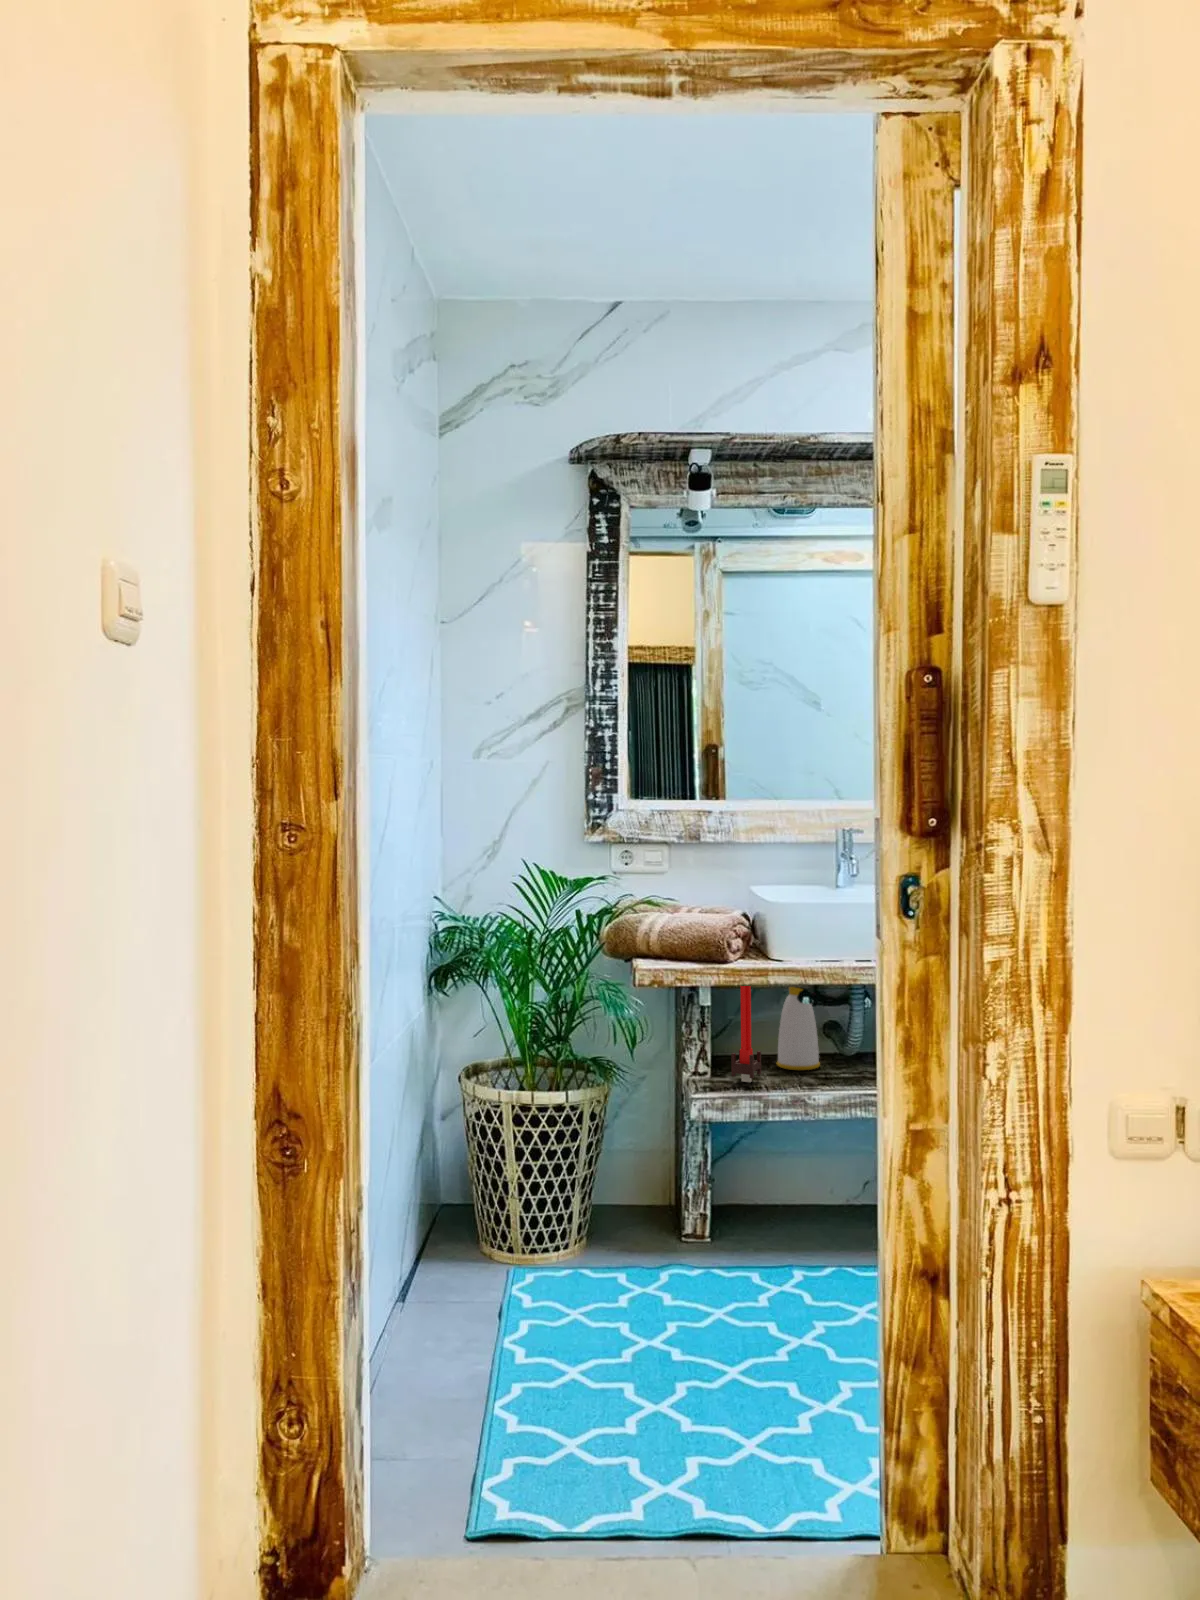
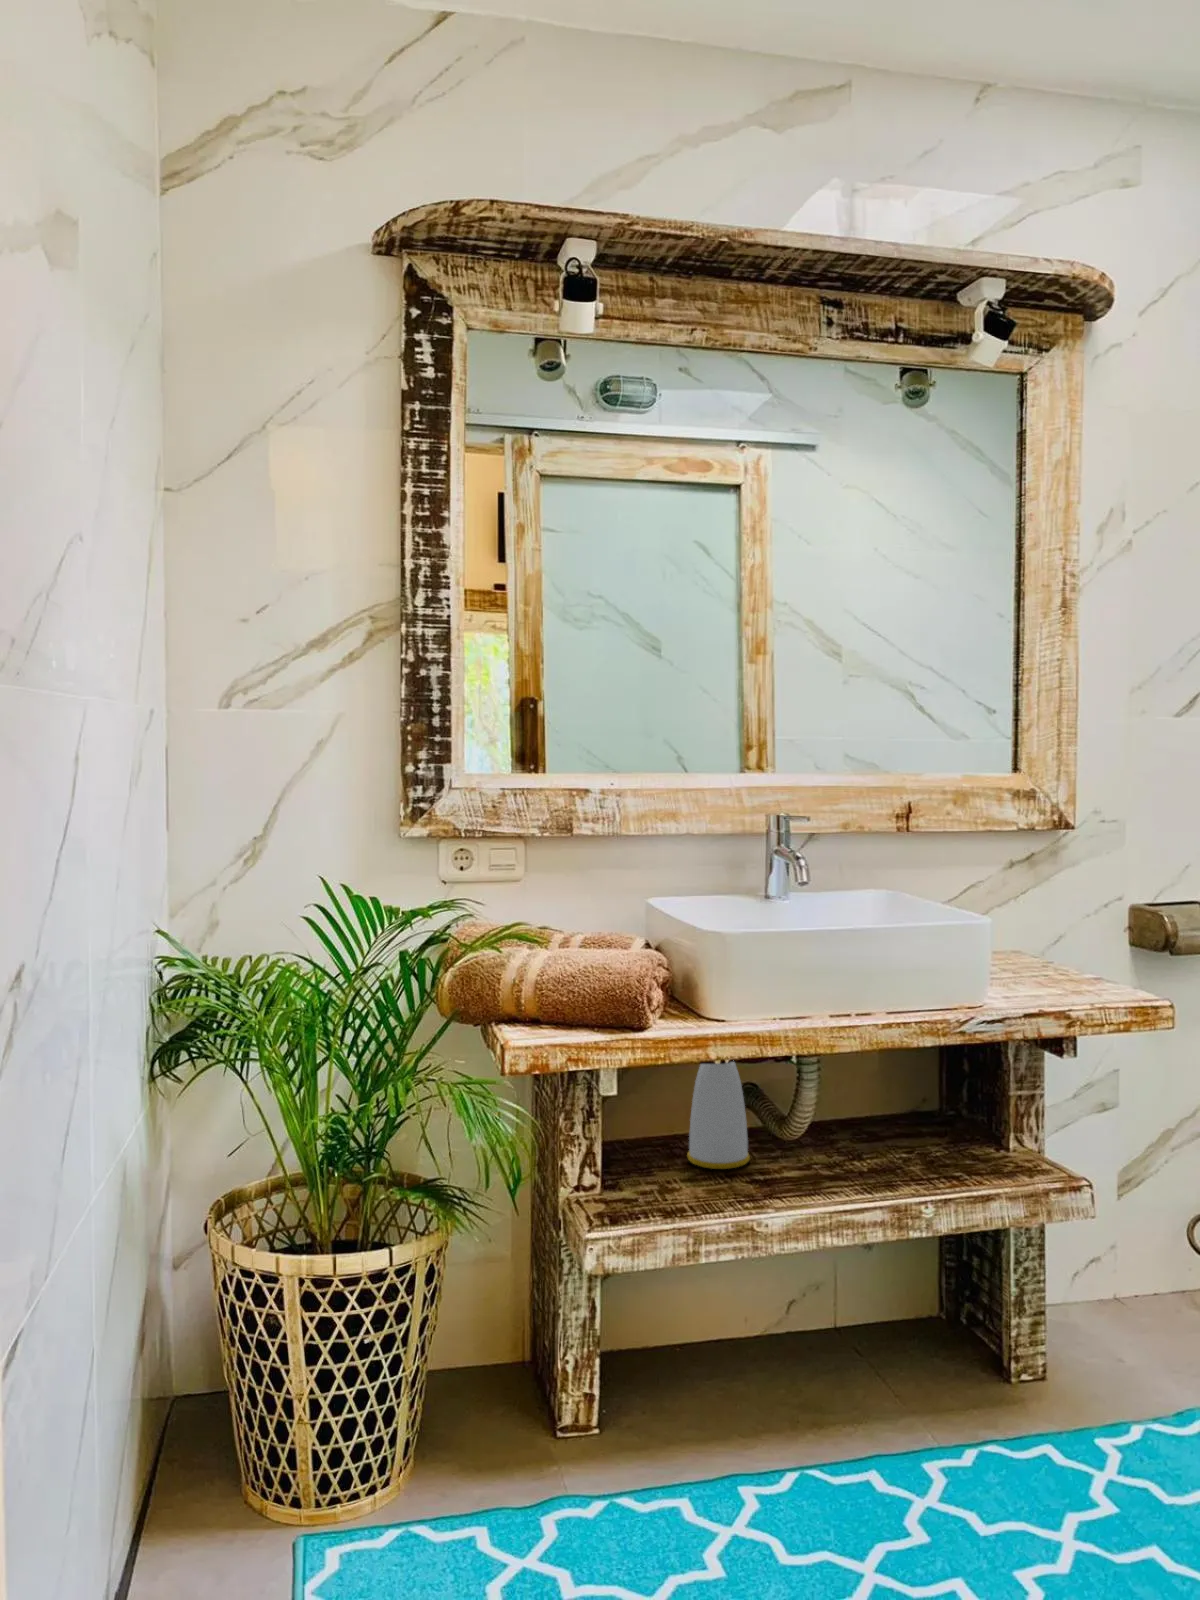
candle: present [731,986,761,1082] -> none [638,1029,679,1200]

